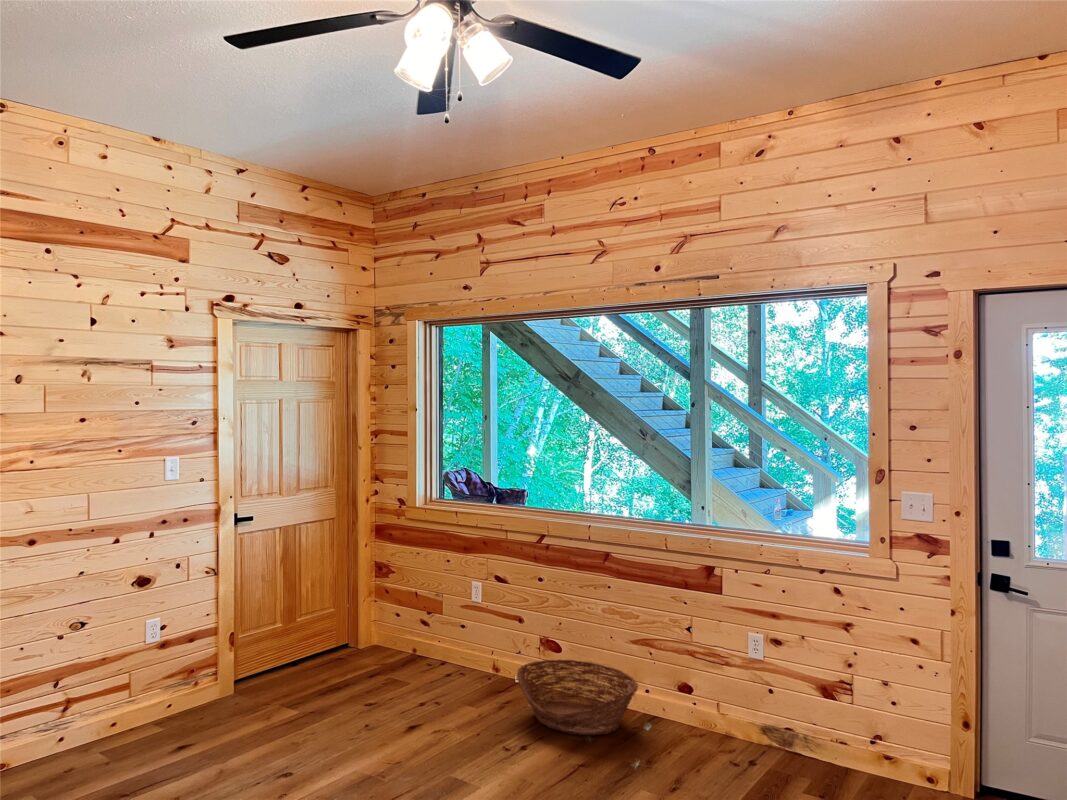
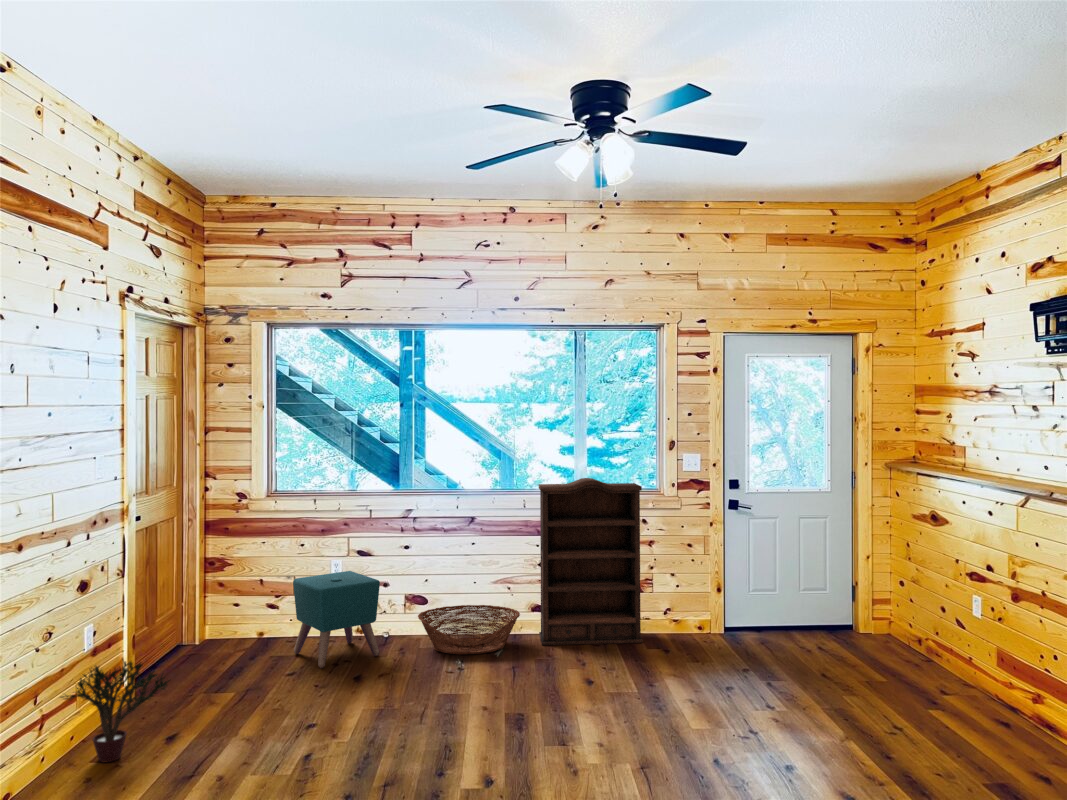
bookshelf: none [660,517,820,784] -> present [539,478,643,645]
ottoman: none [398,597,479,704] -> present [293,571,380,668]
potted plant: none [65,657,168,757] -> present [61,659,169,763]

